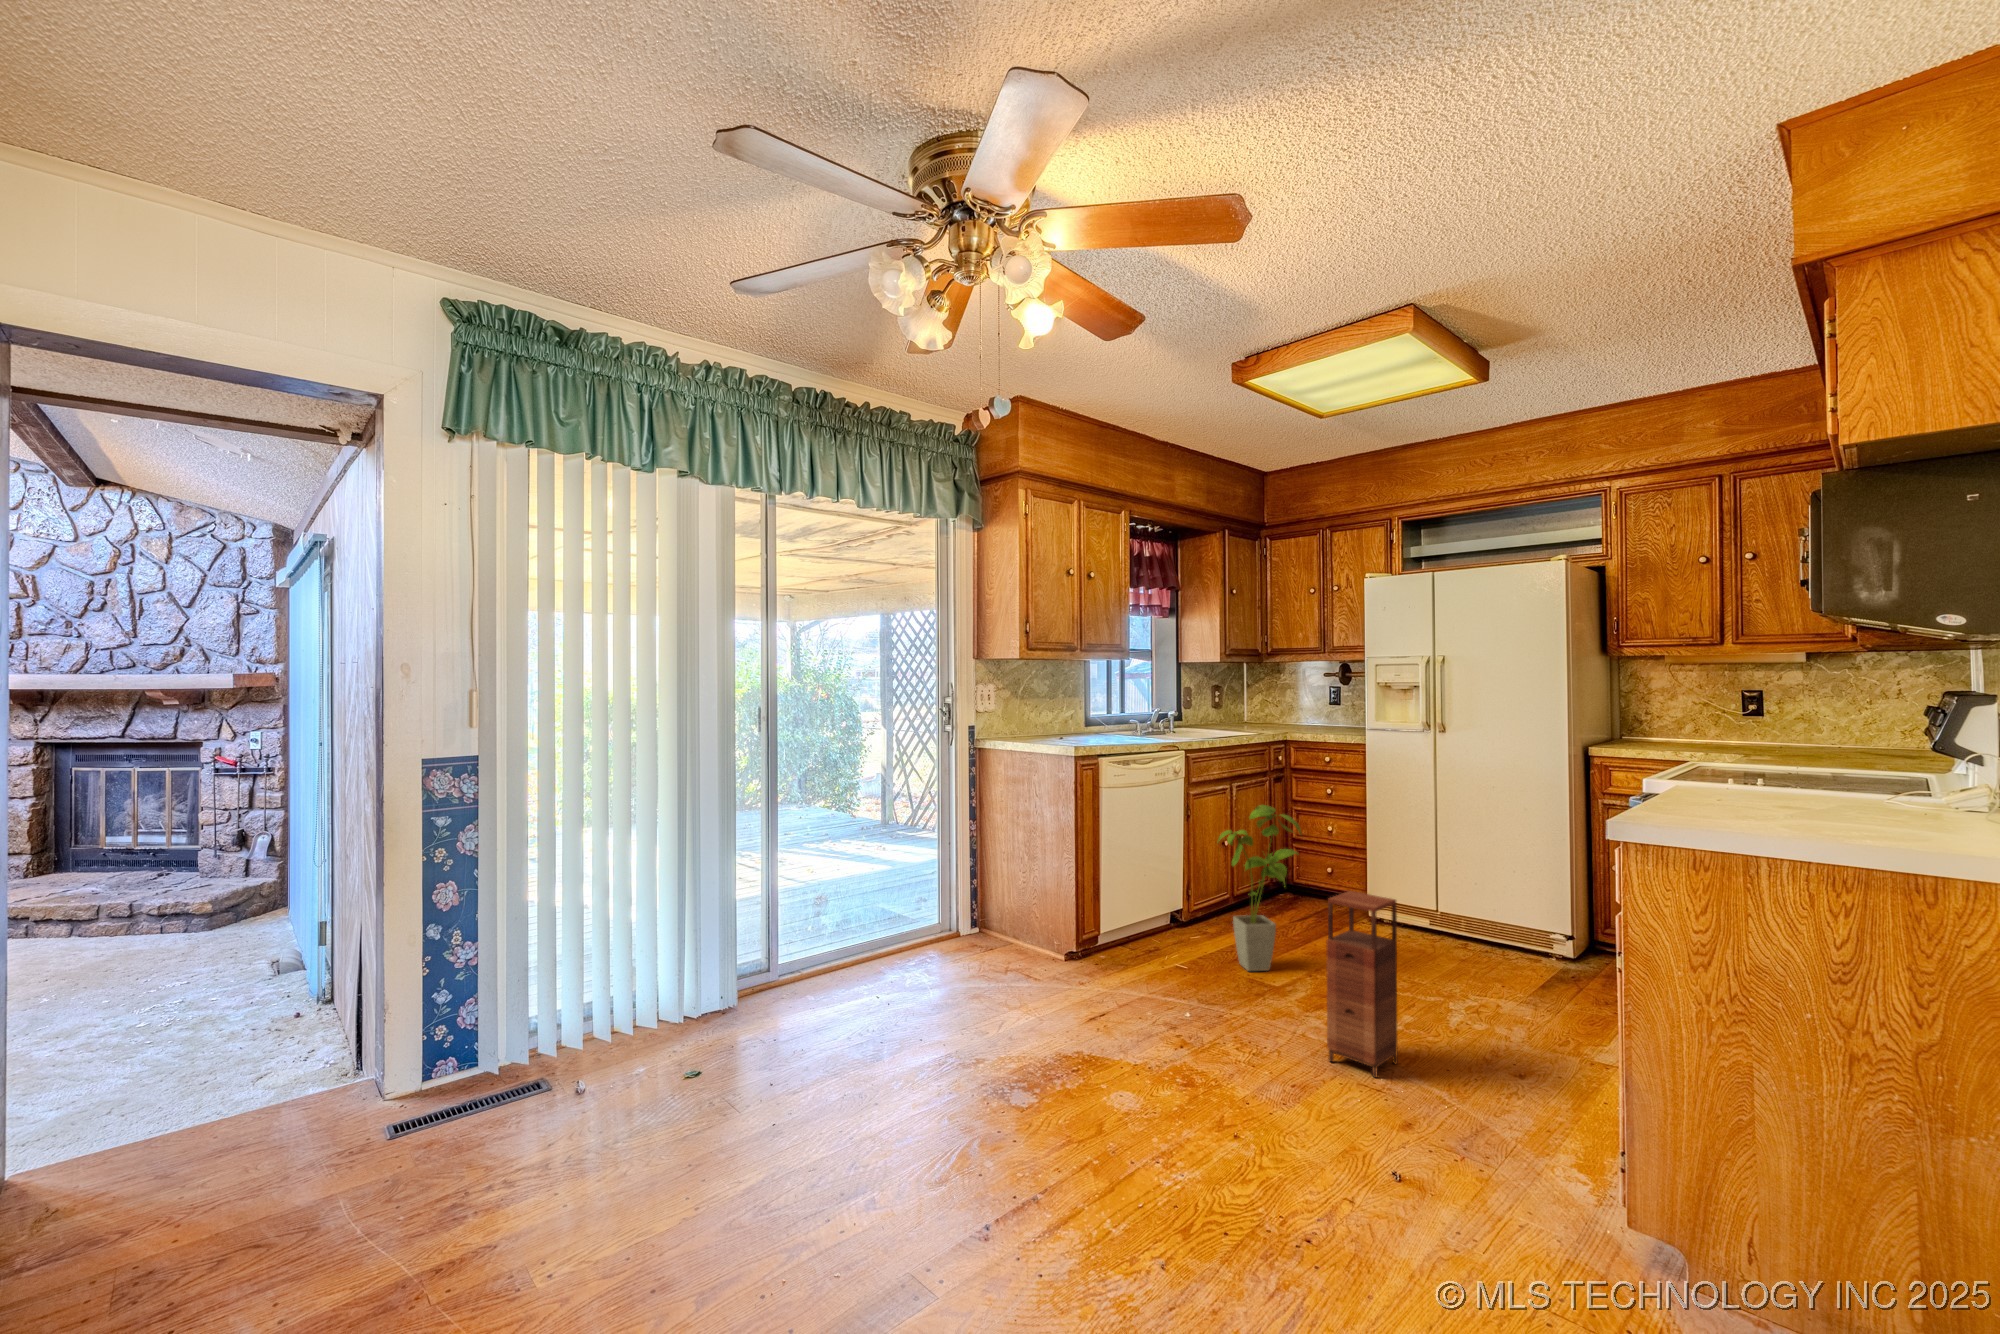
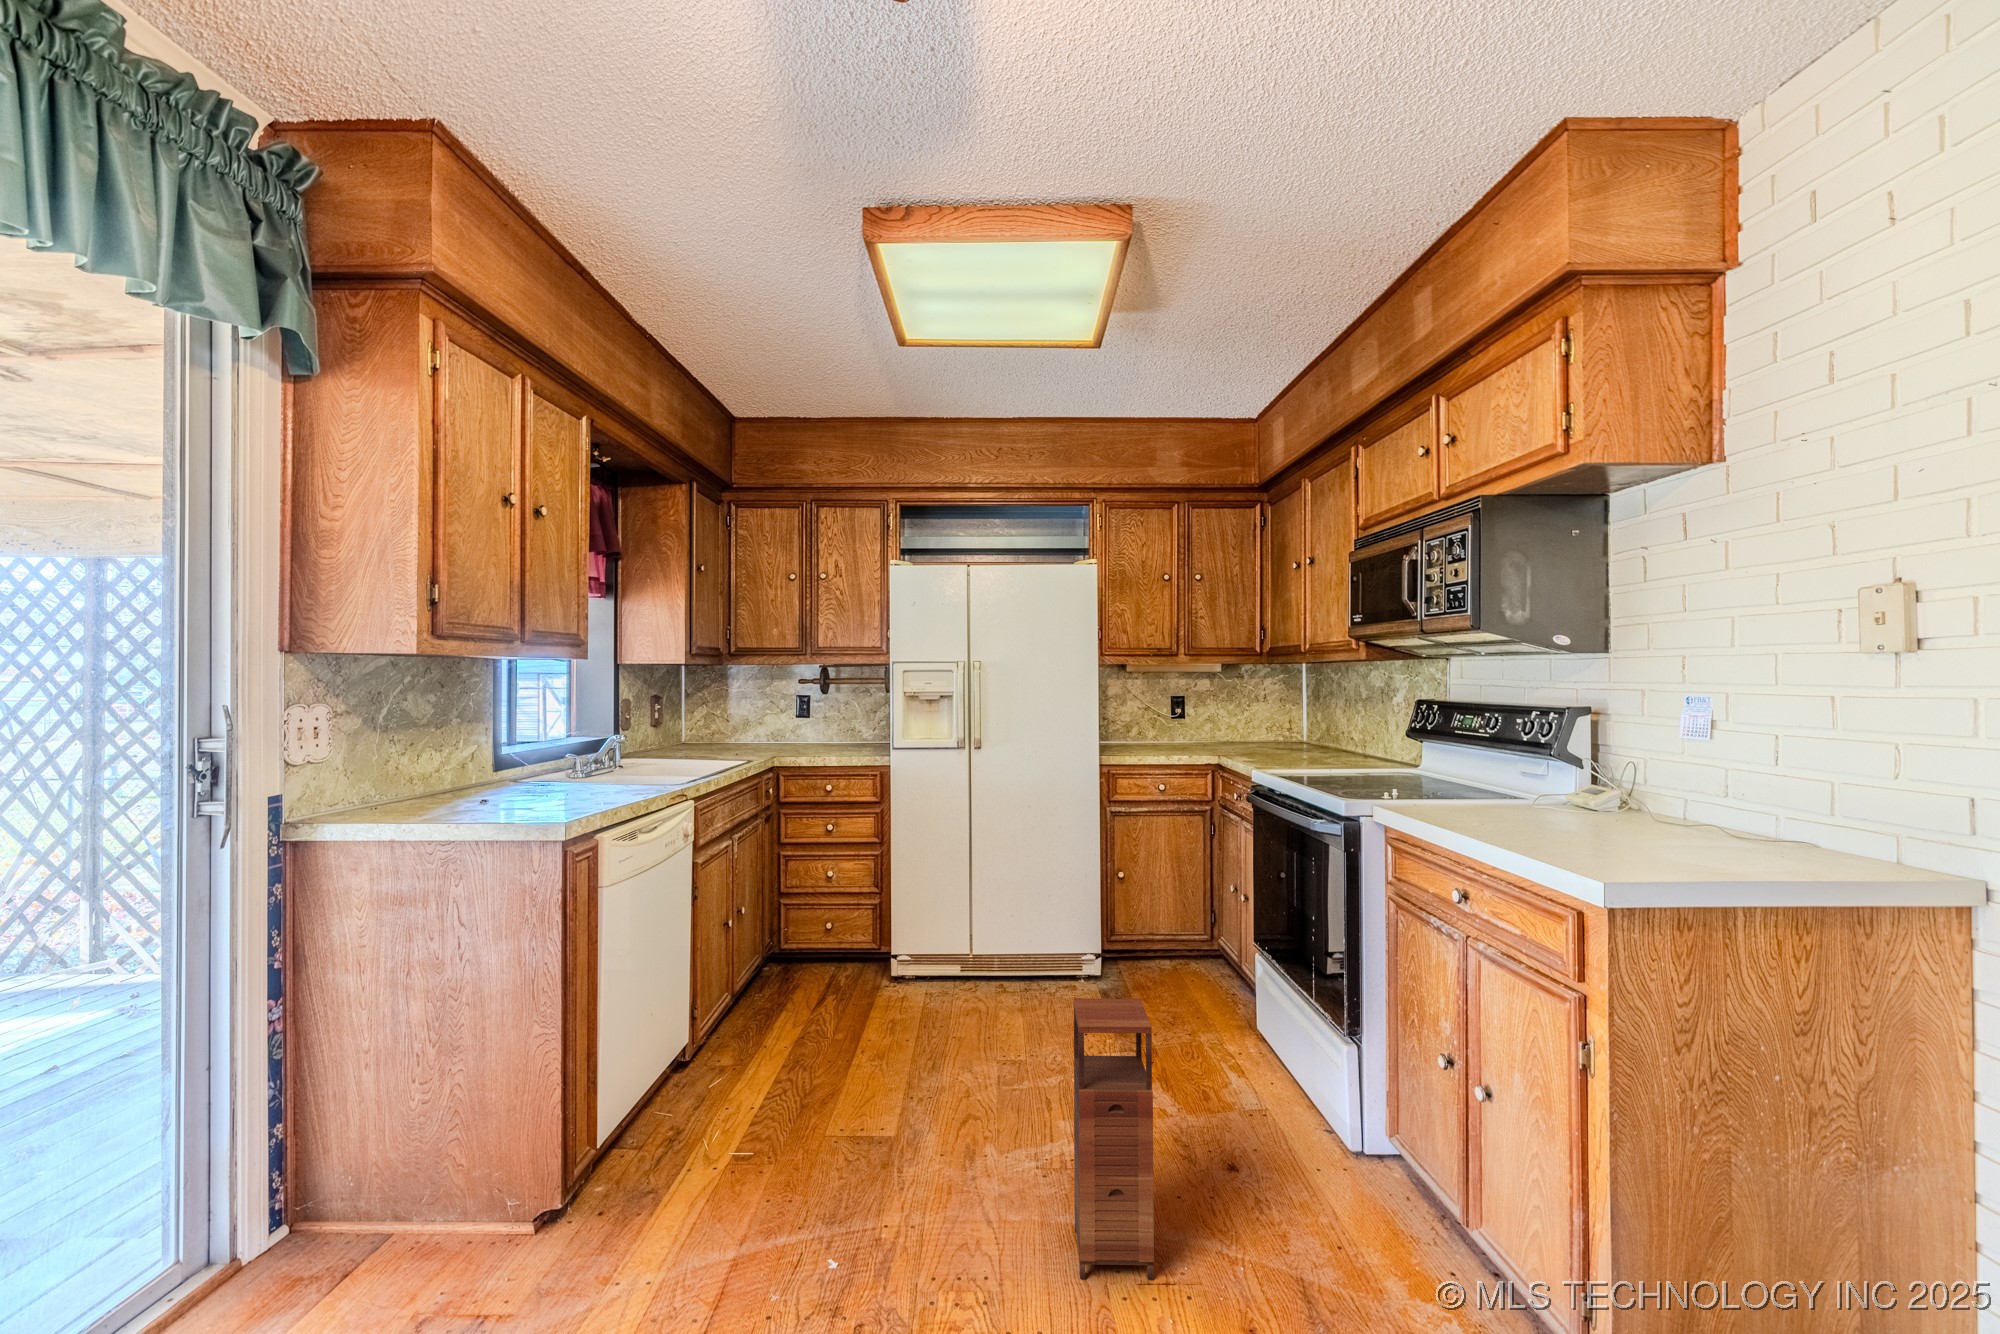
house plant: present [1218,805,1301,971] -> none [784,873,916,1132]

